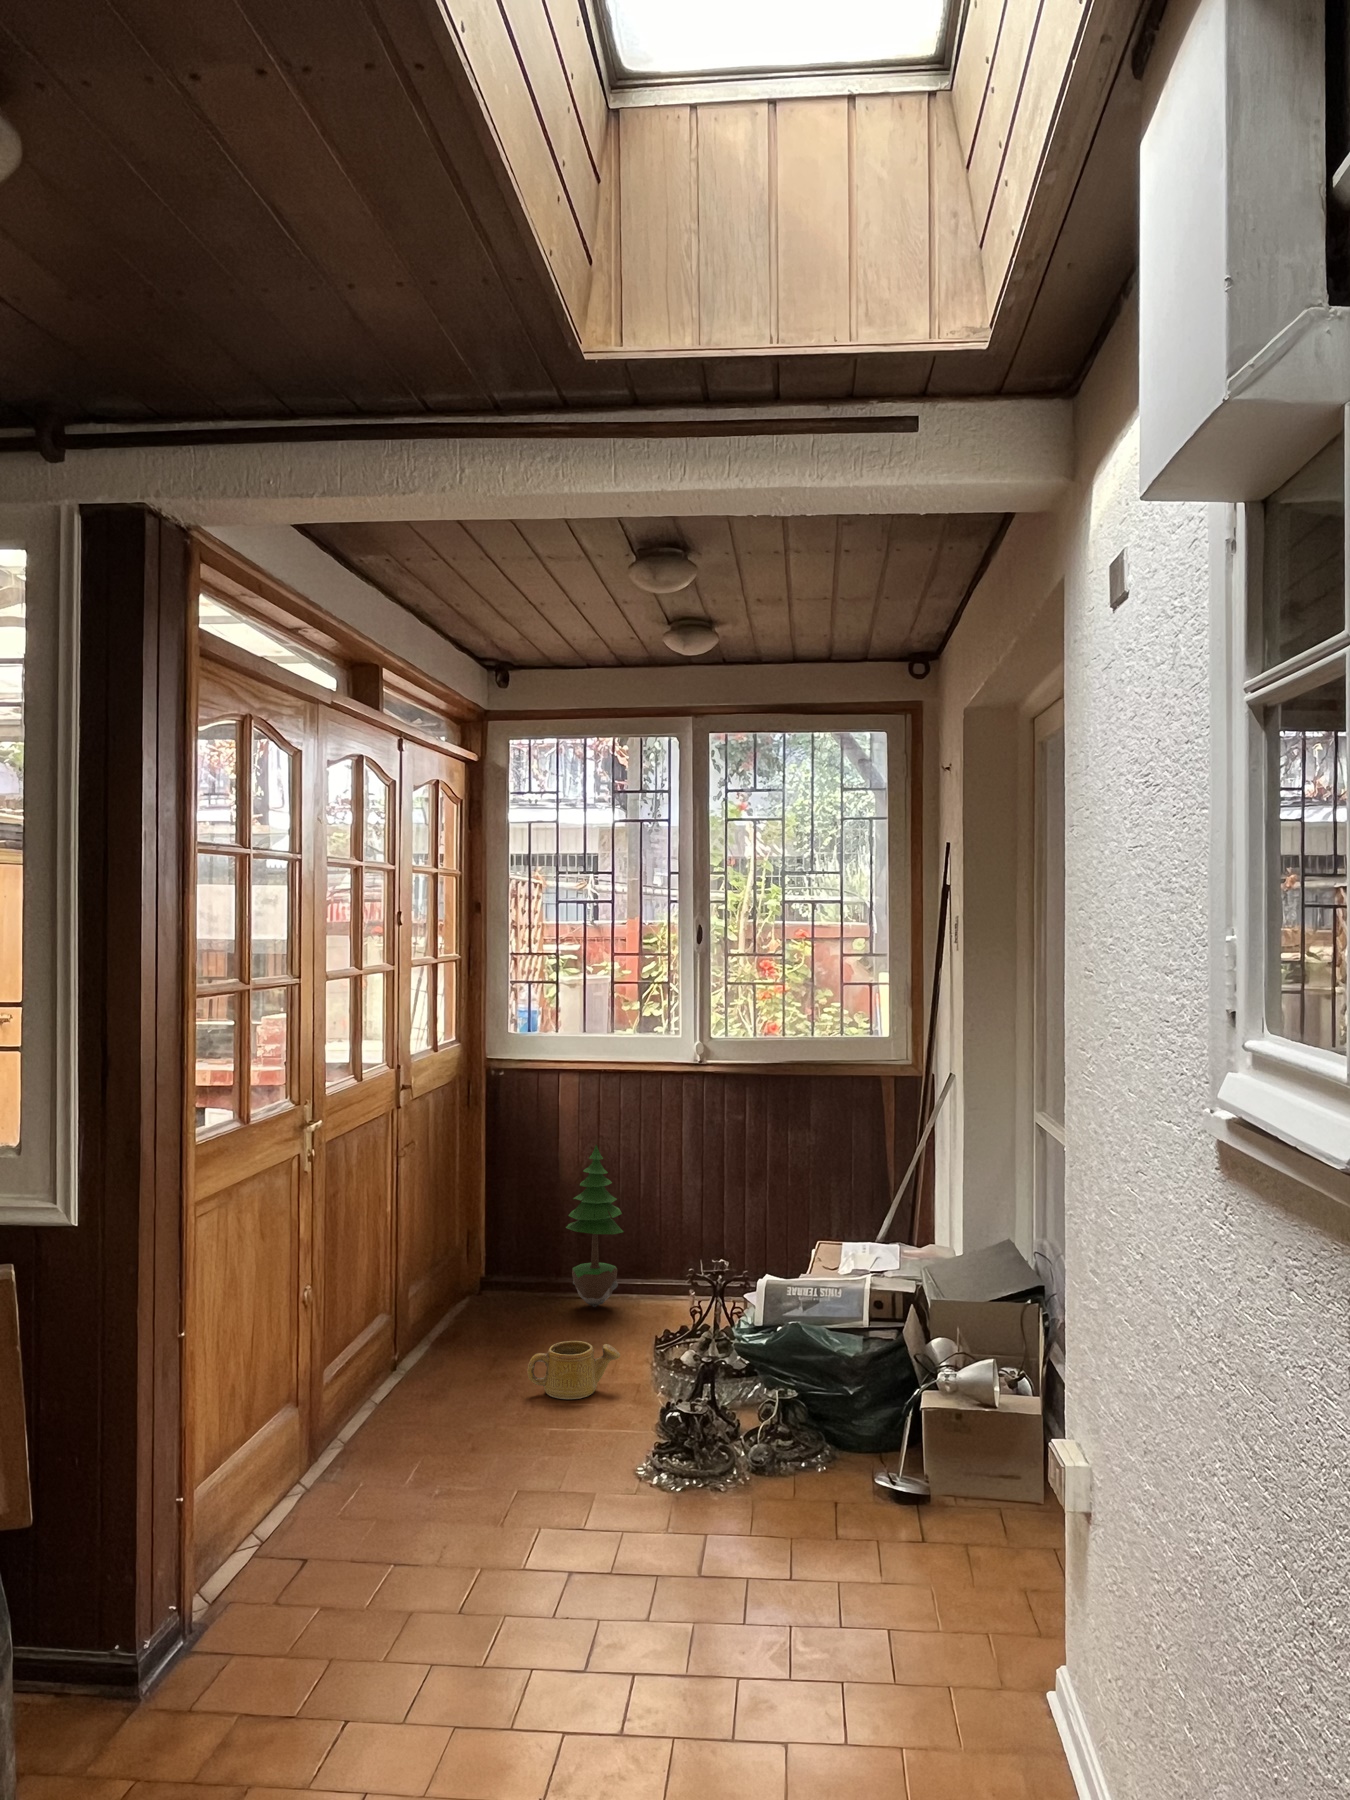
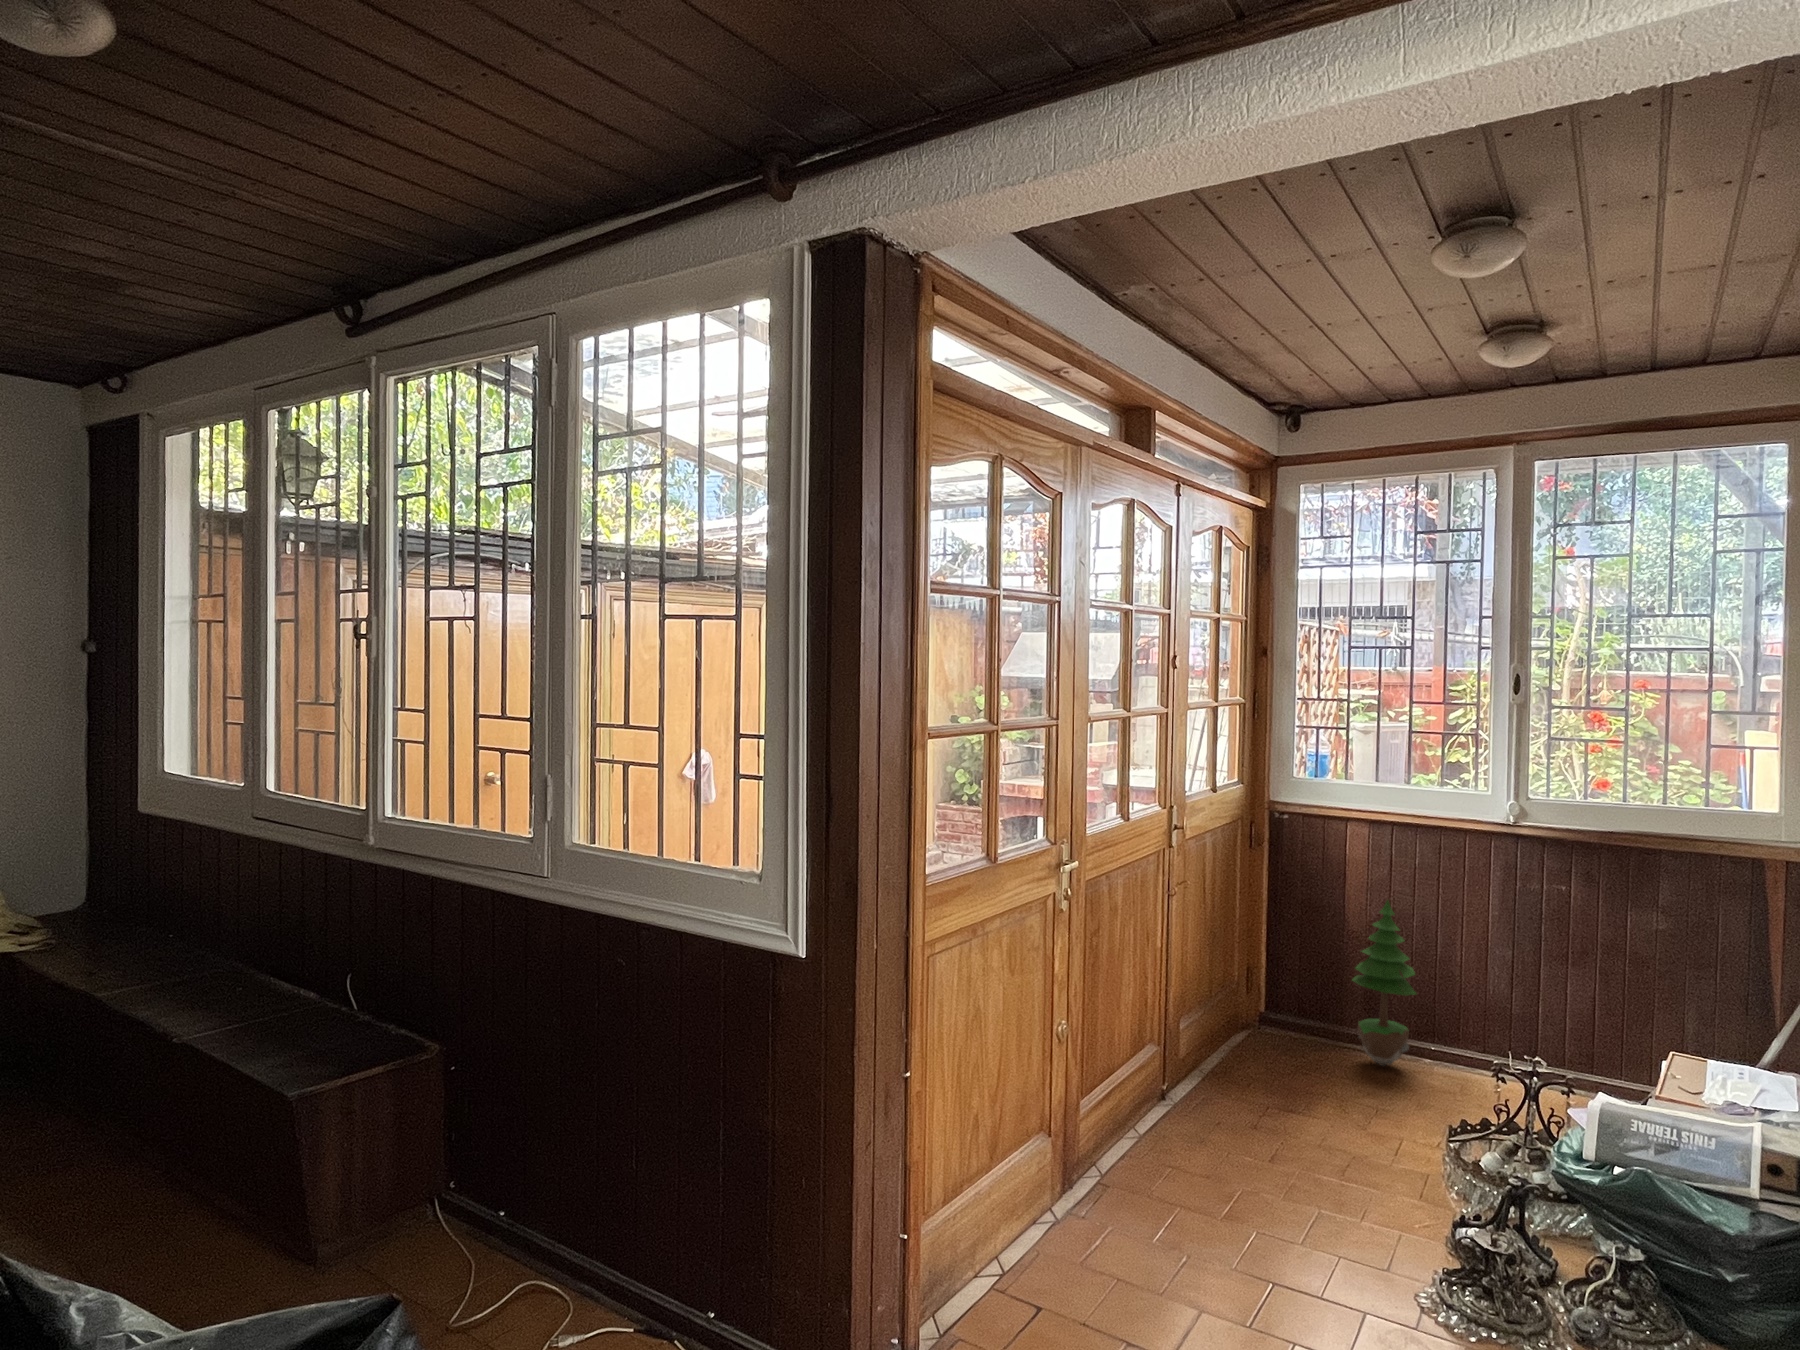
watering can: present [527,1341,620,1399] -> none [1298,1112,1406,1179]

